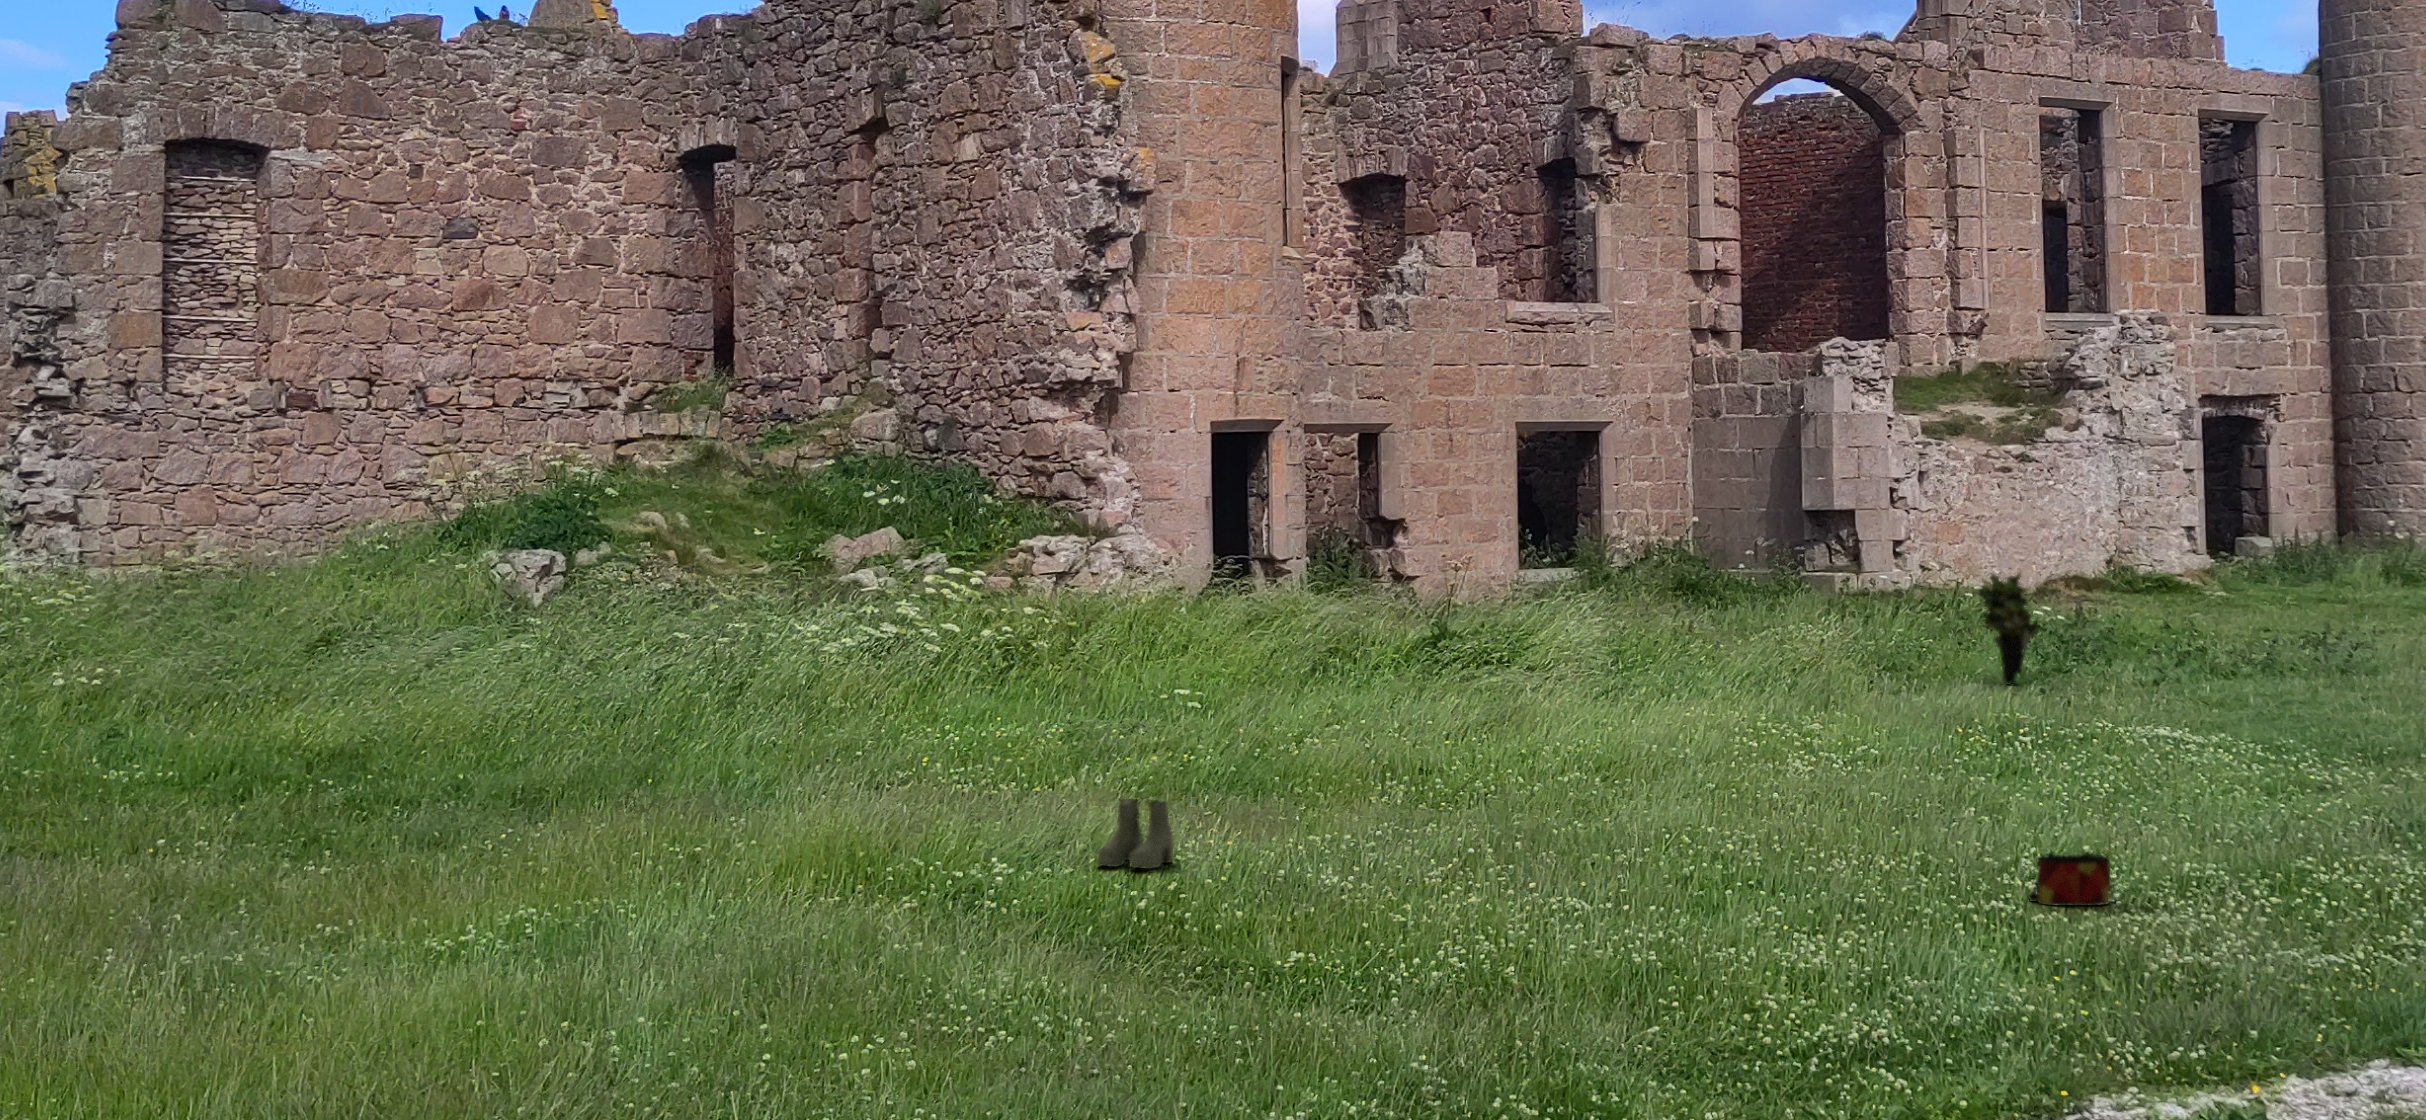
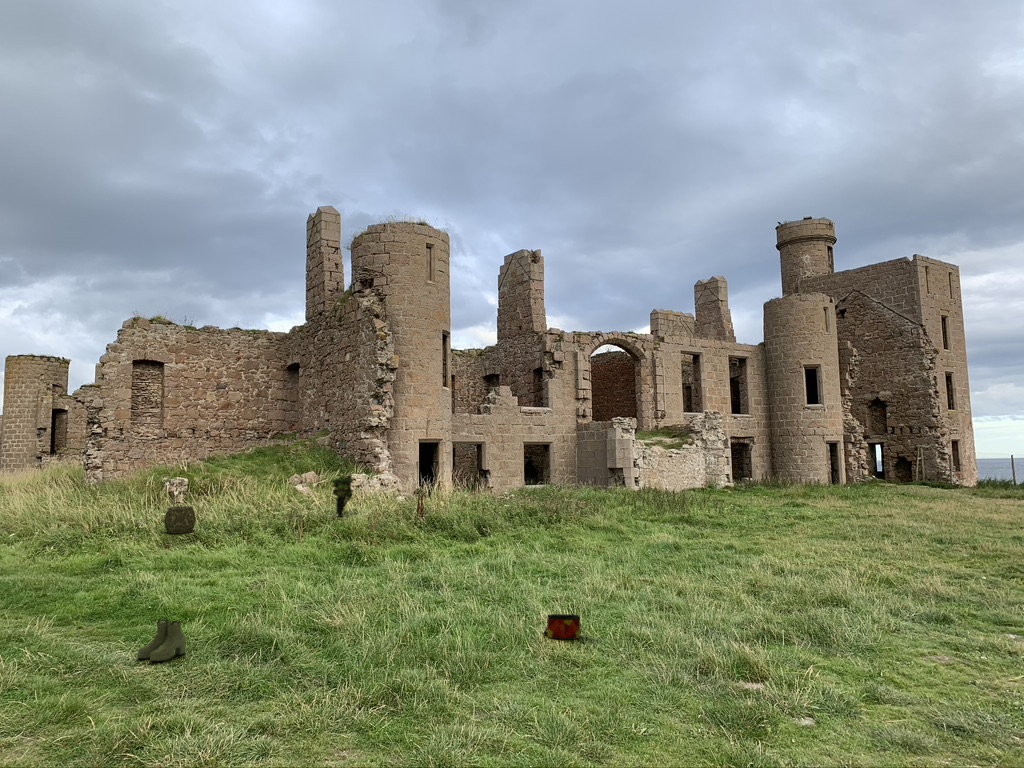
potted plant: present [1977,572,2039,685] -> present [332,474,354,517]
woven basket: none [727,614,807,686] -> present [164,506,196,534]
bag: present [2028,853,2112,906] -> present [543,614,582,639]

